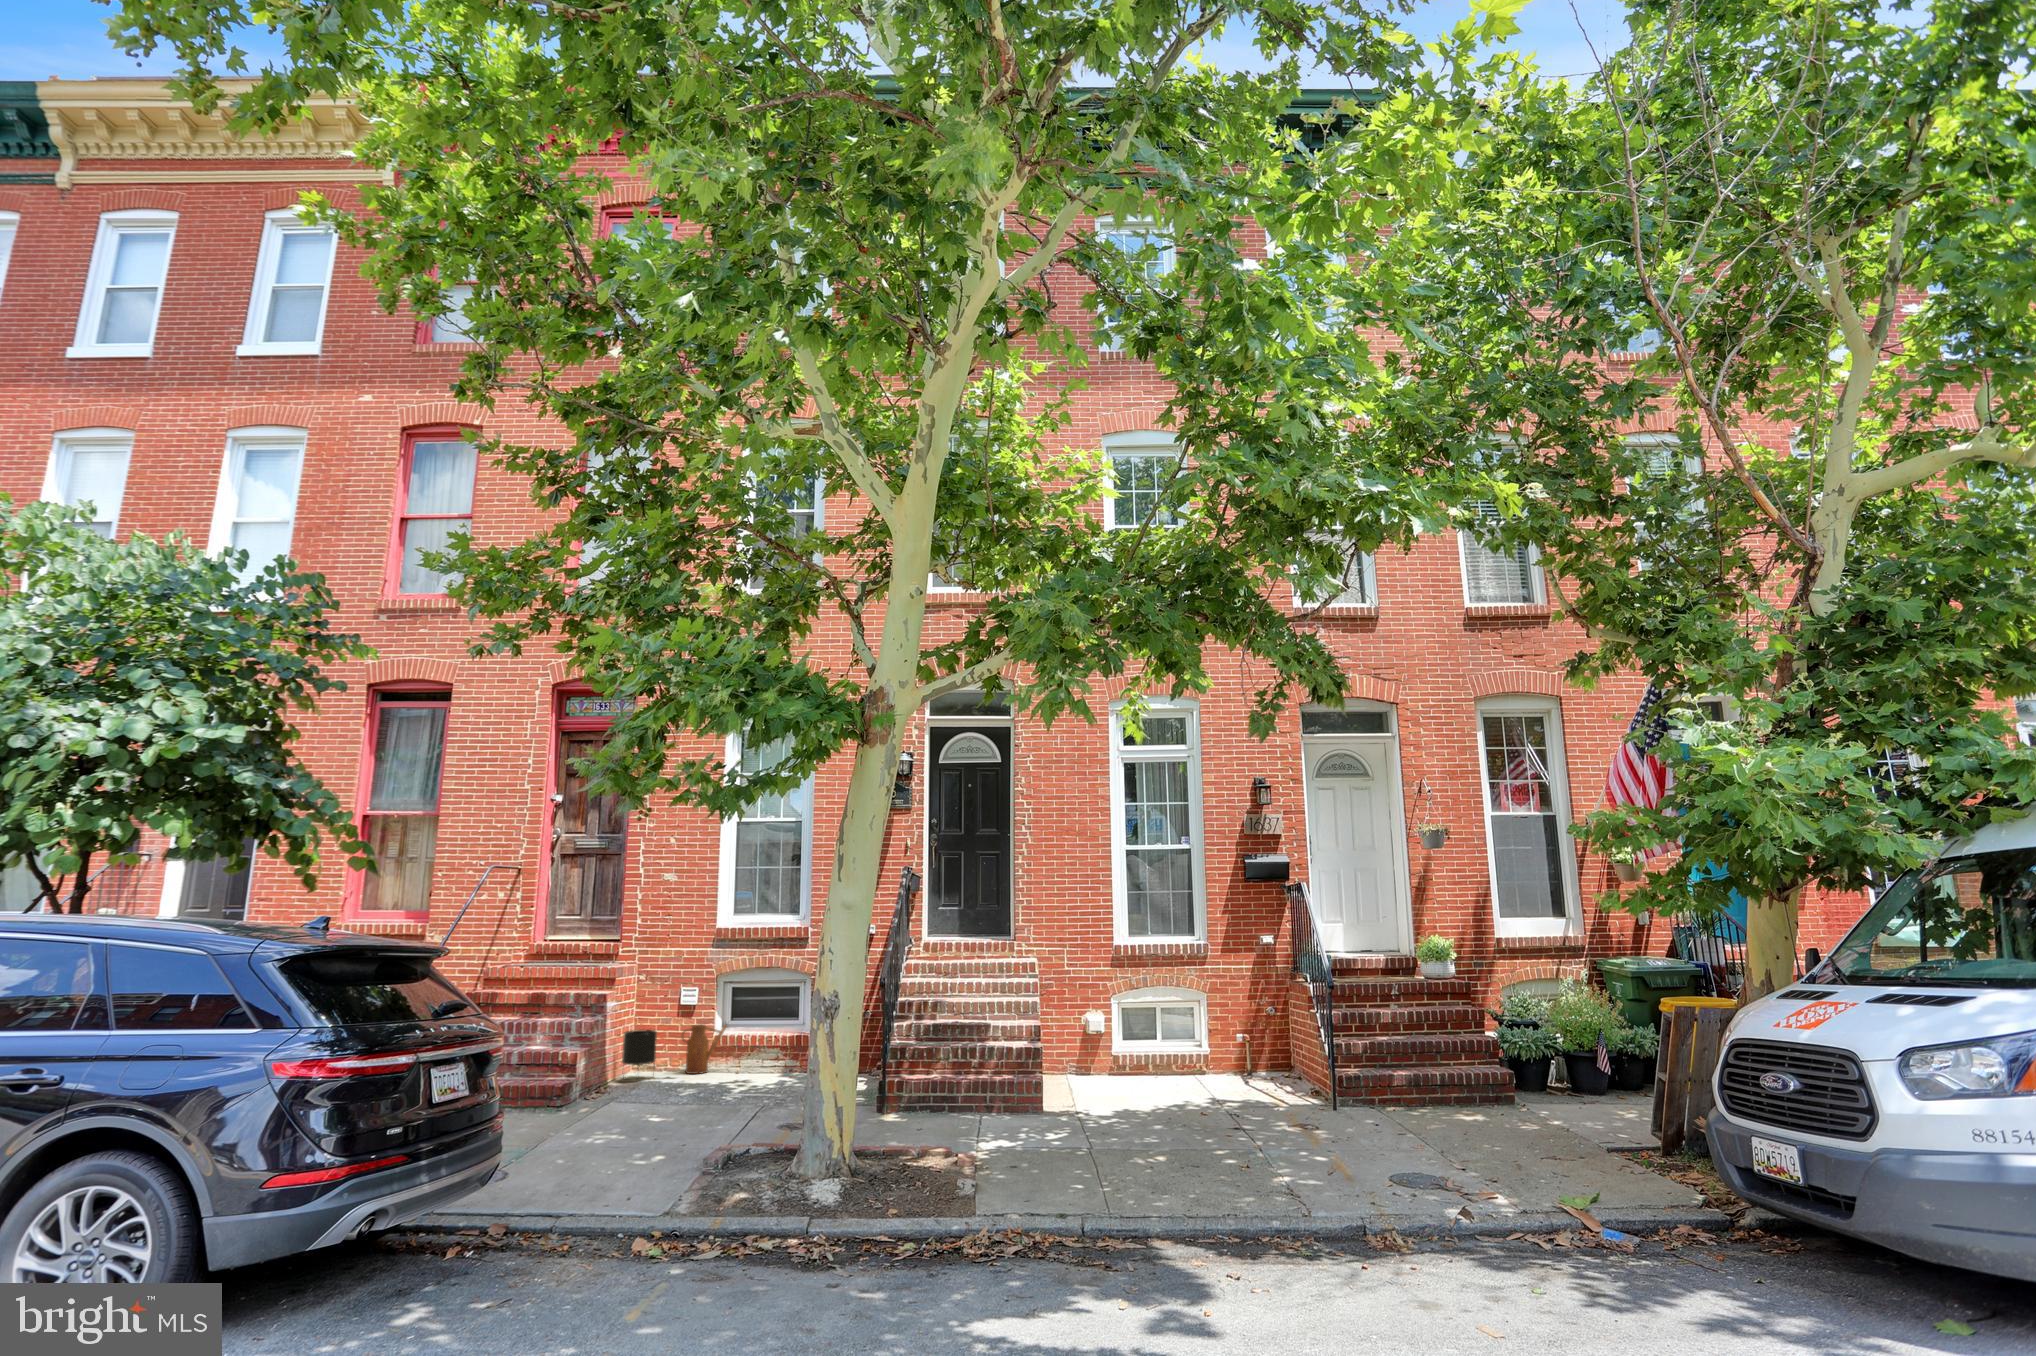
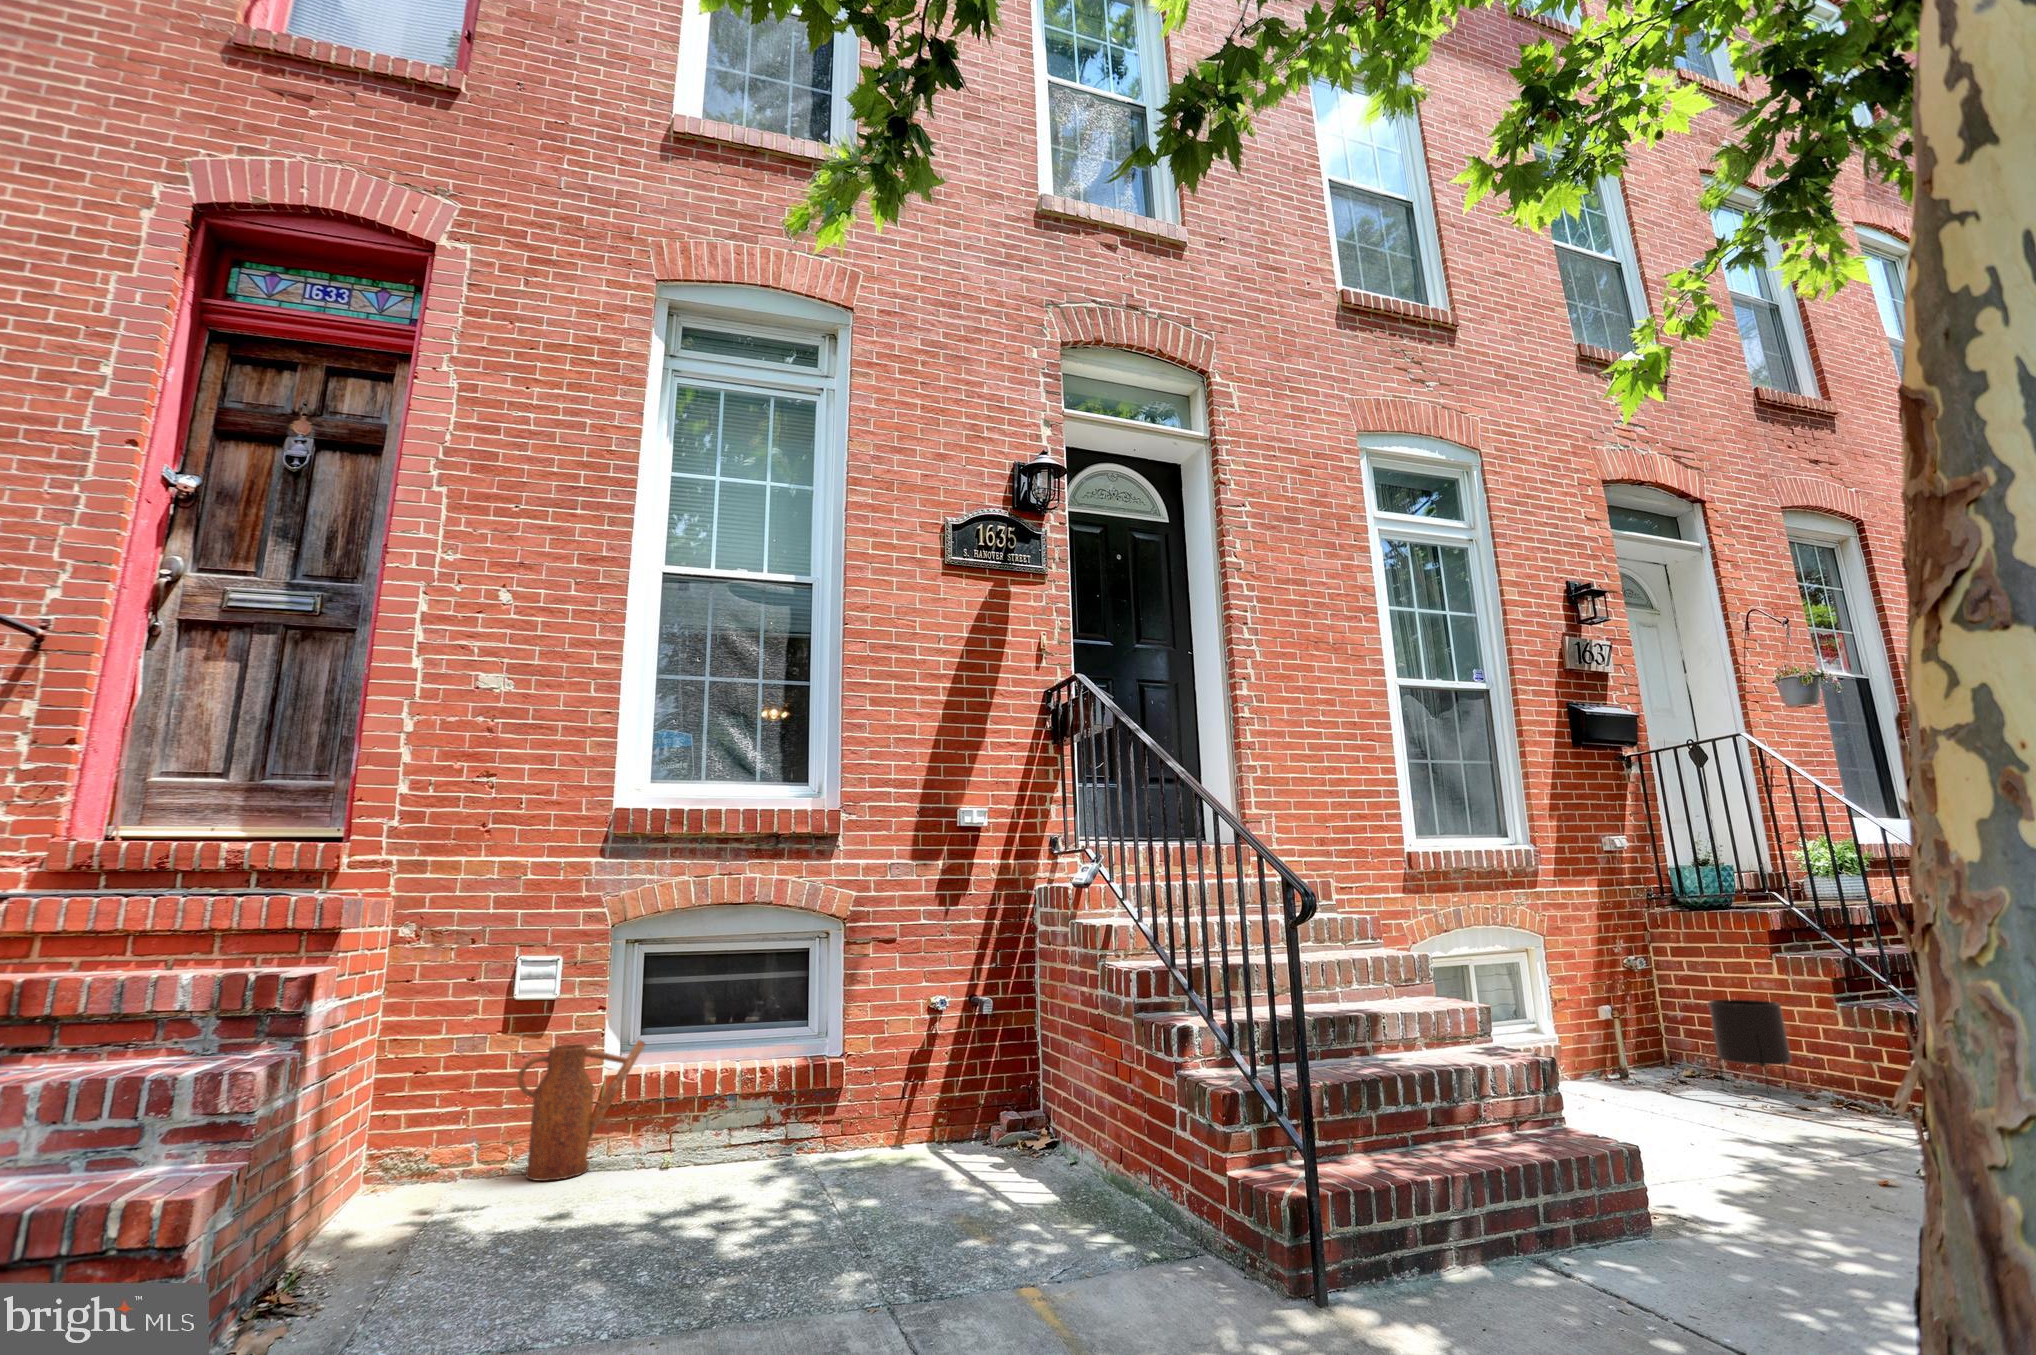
planter: present [622,1030,657,1065] -> present [1709,1000,1791,1097]

